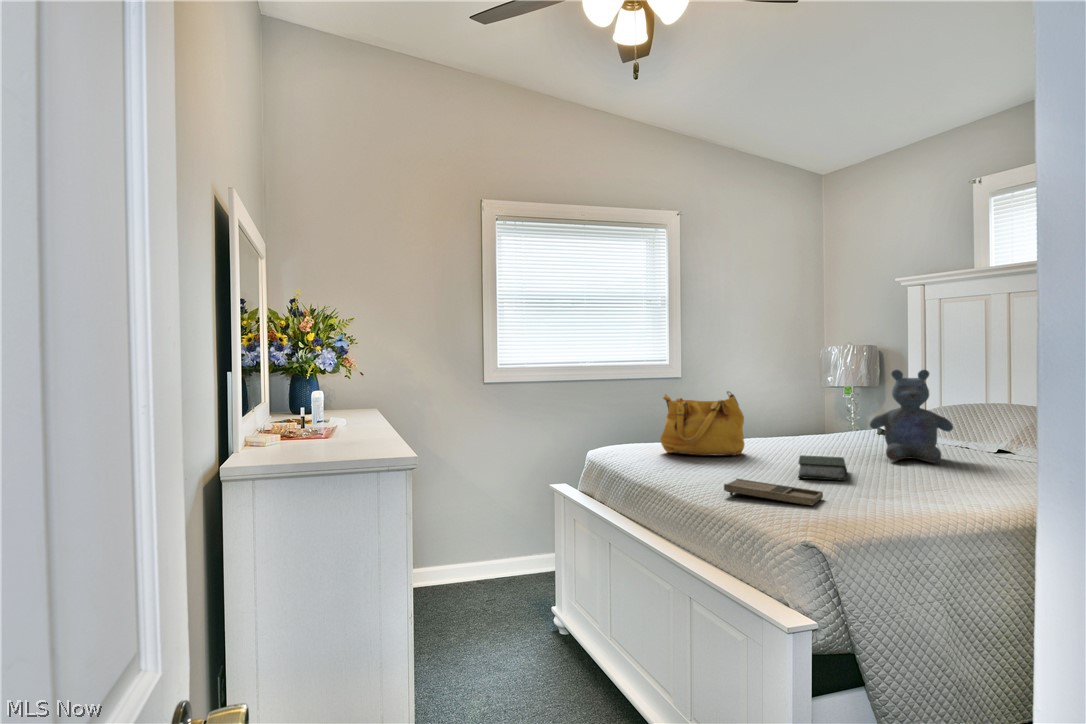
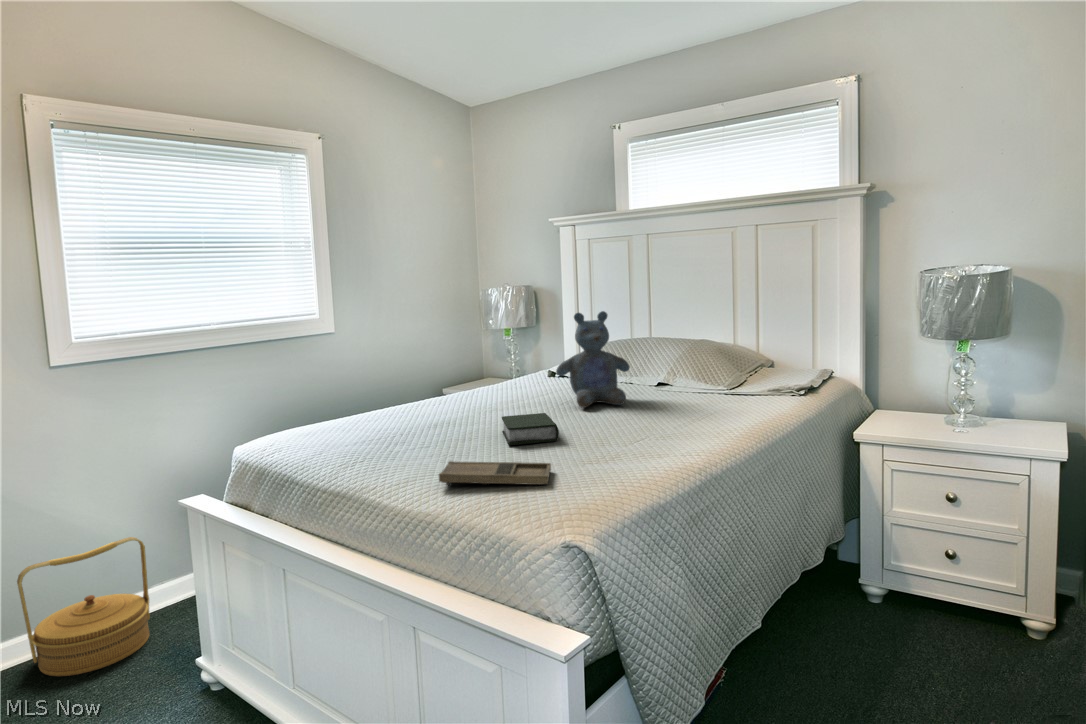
handbag: present [661,391,744,456] -> none [329,348,432,431]
woven basket: none [453,514,527,601] -> present [17,537,150,676]

